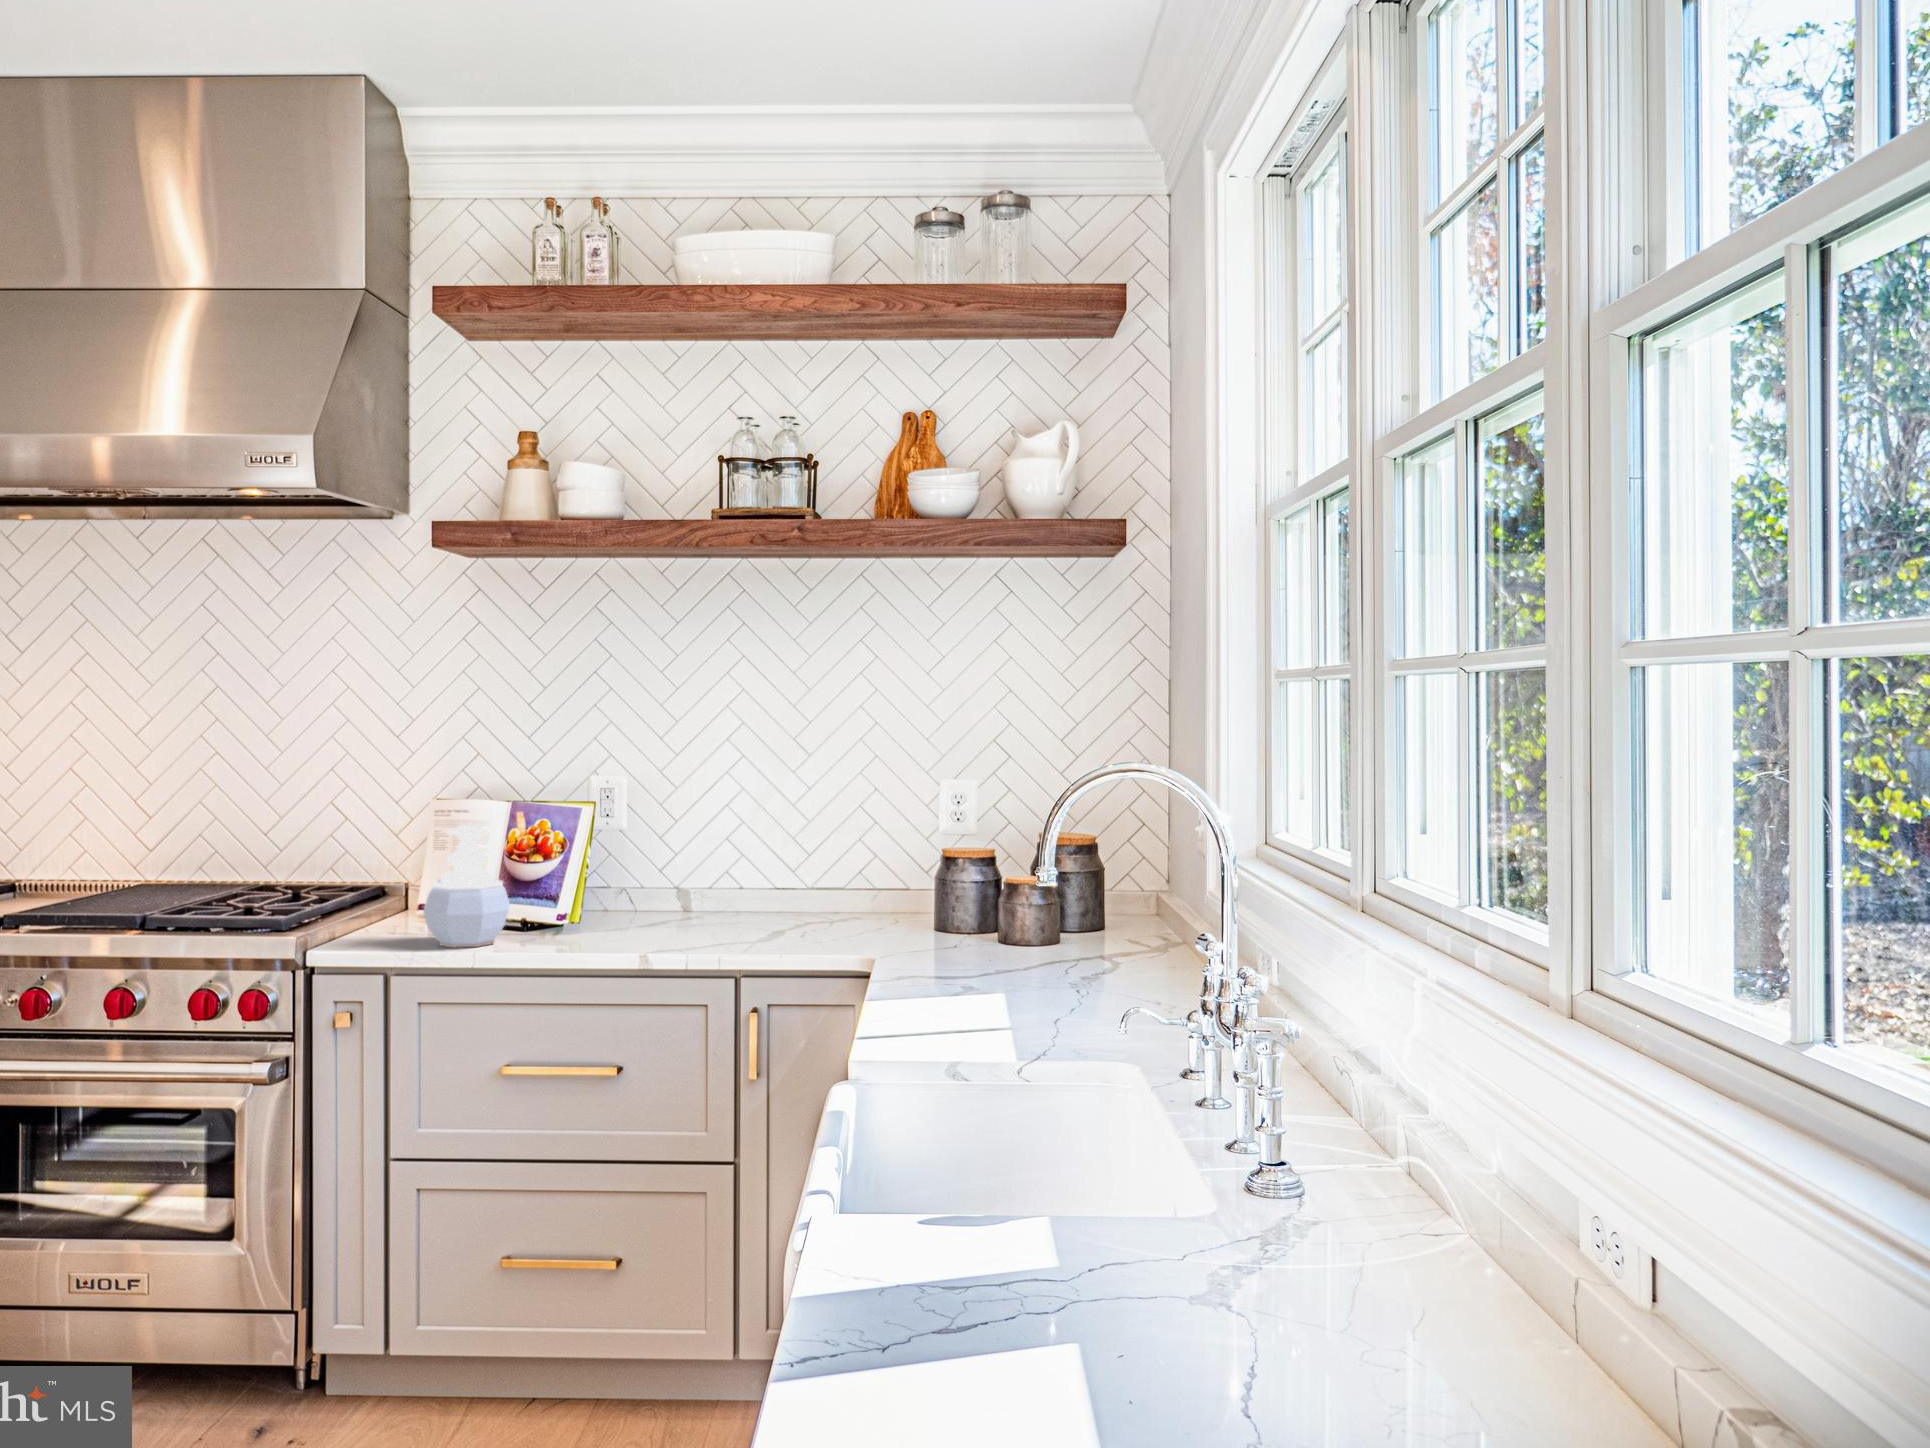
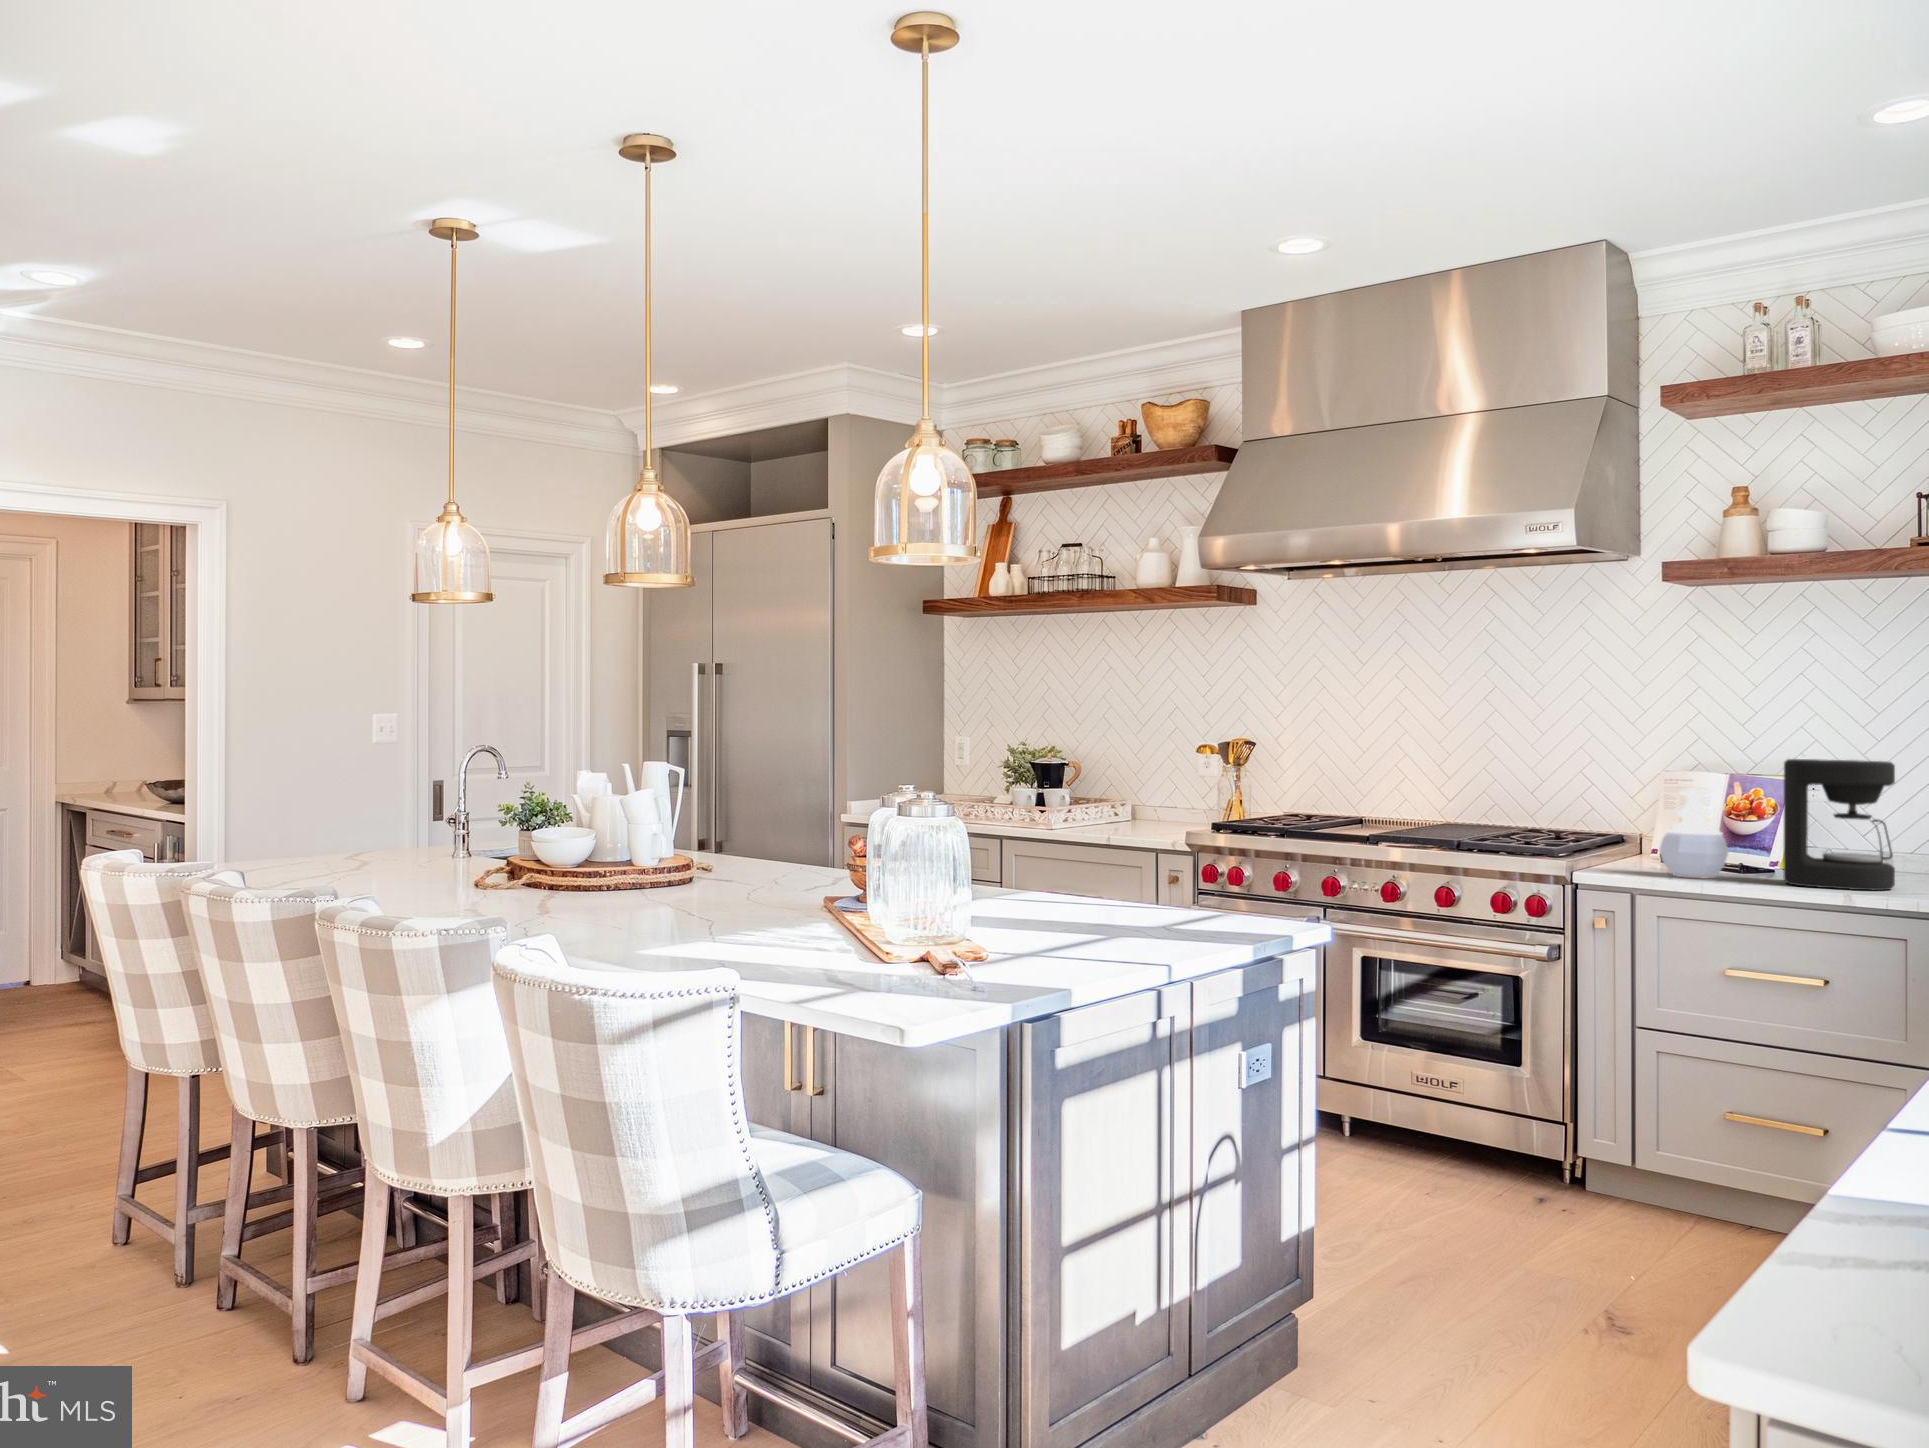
coffee maker: none [574,781,697,949] -> present [1783,759,1895,890]

